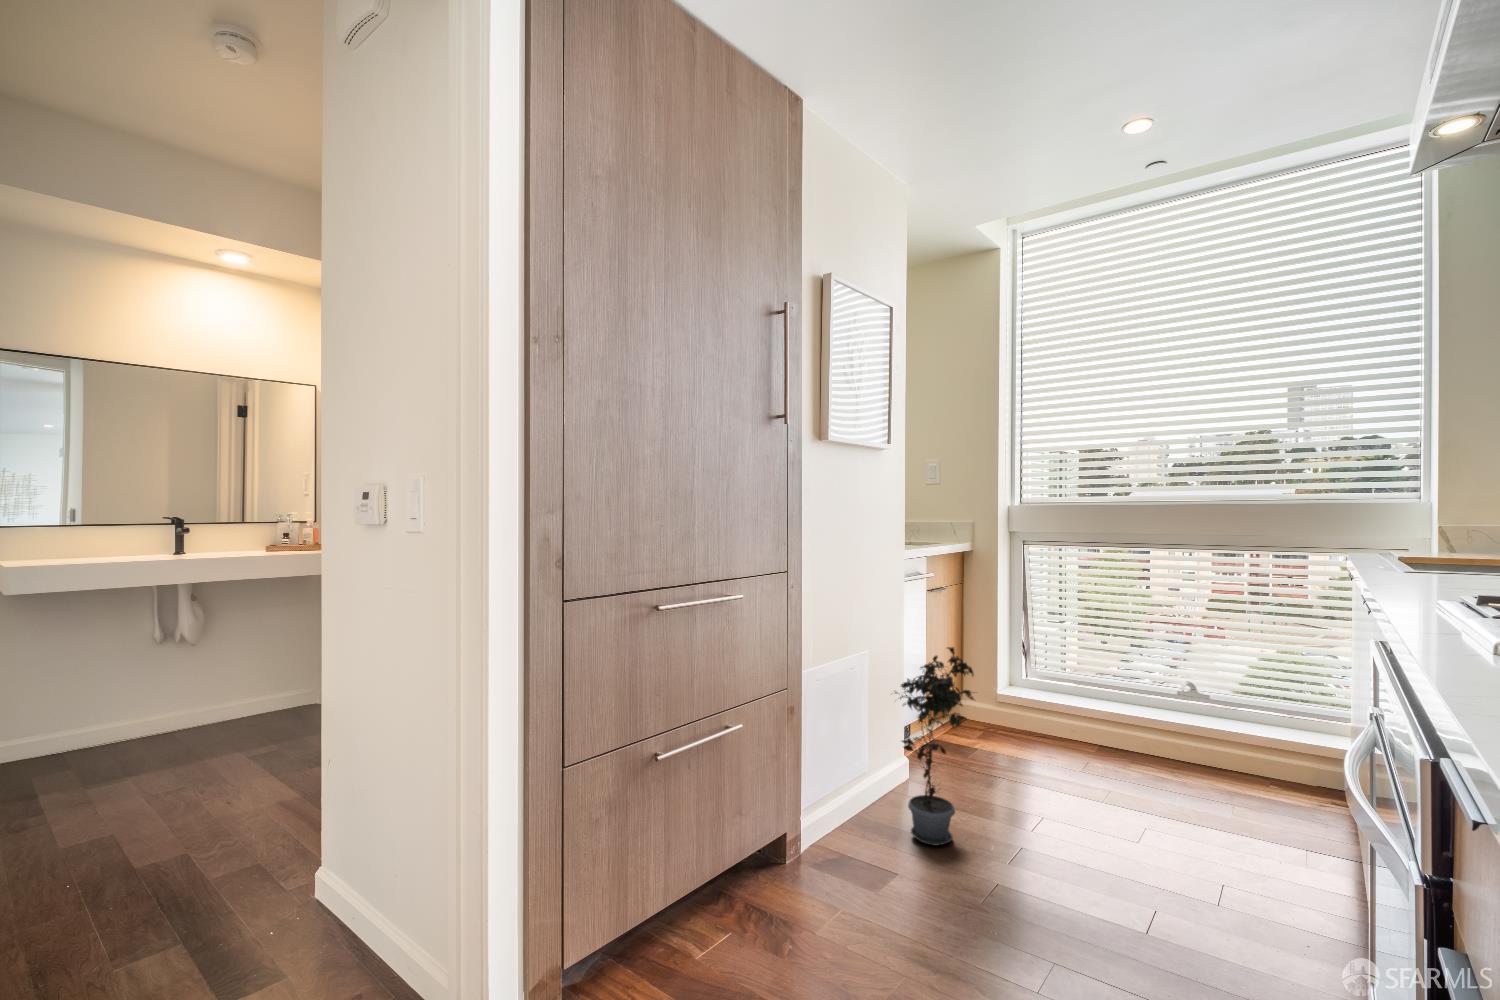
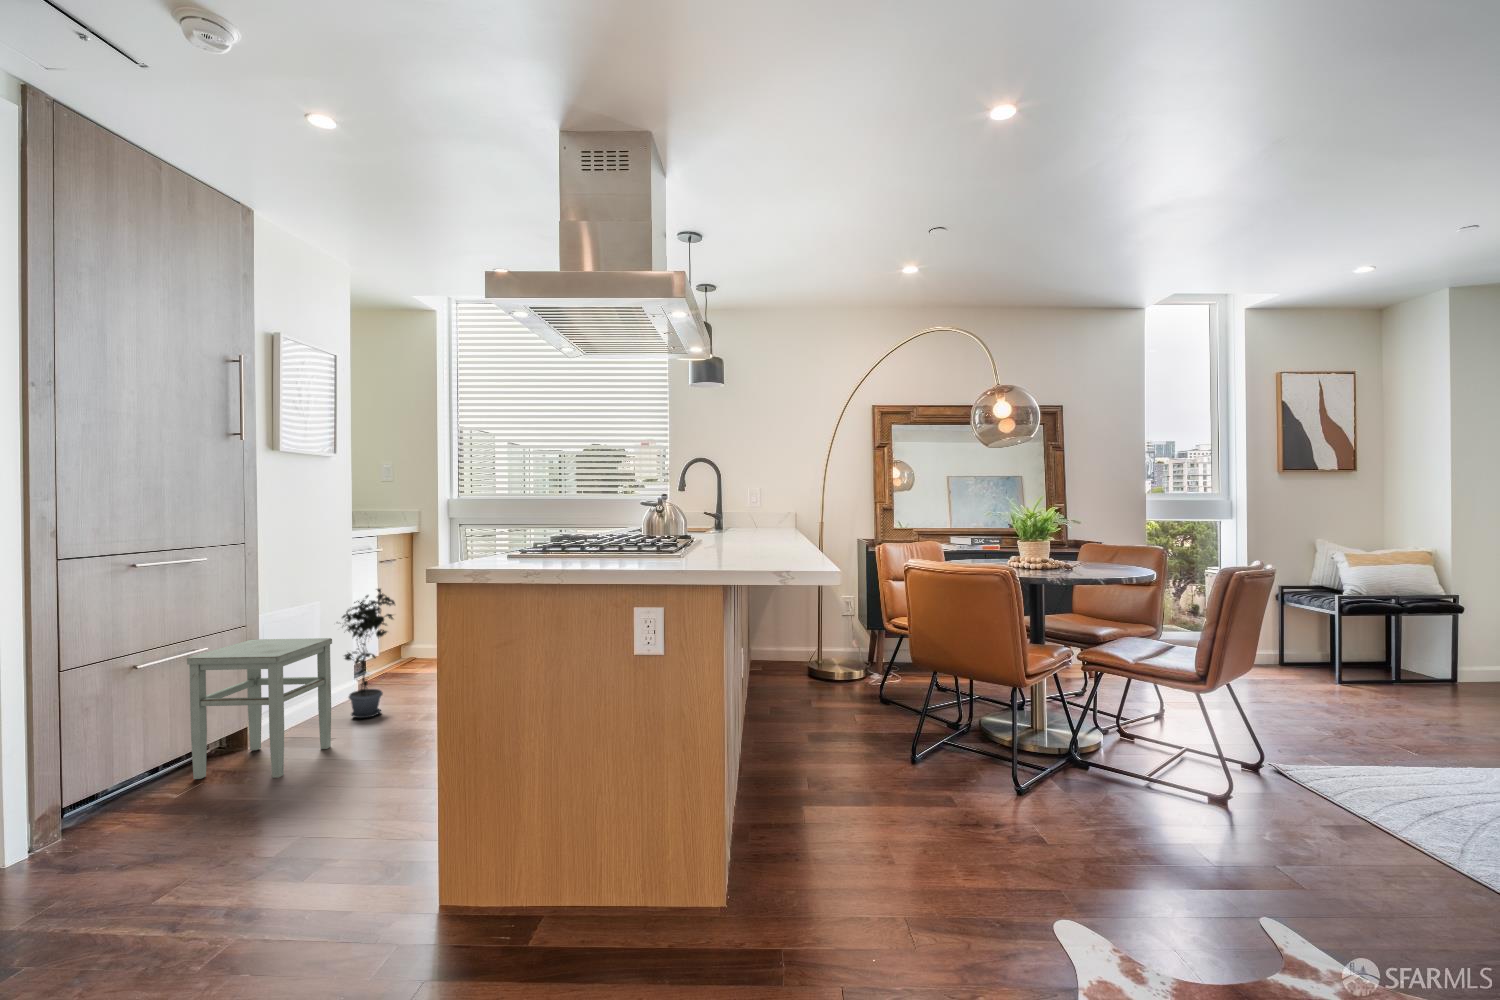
stool: none [721,711,901,967] -> present [187,638,332,779]

